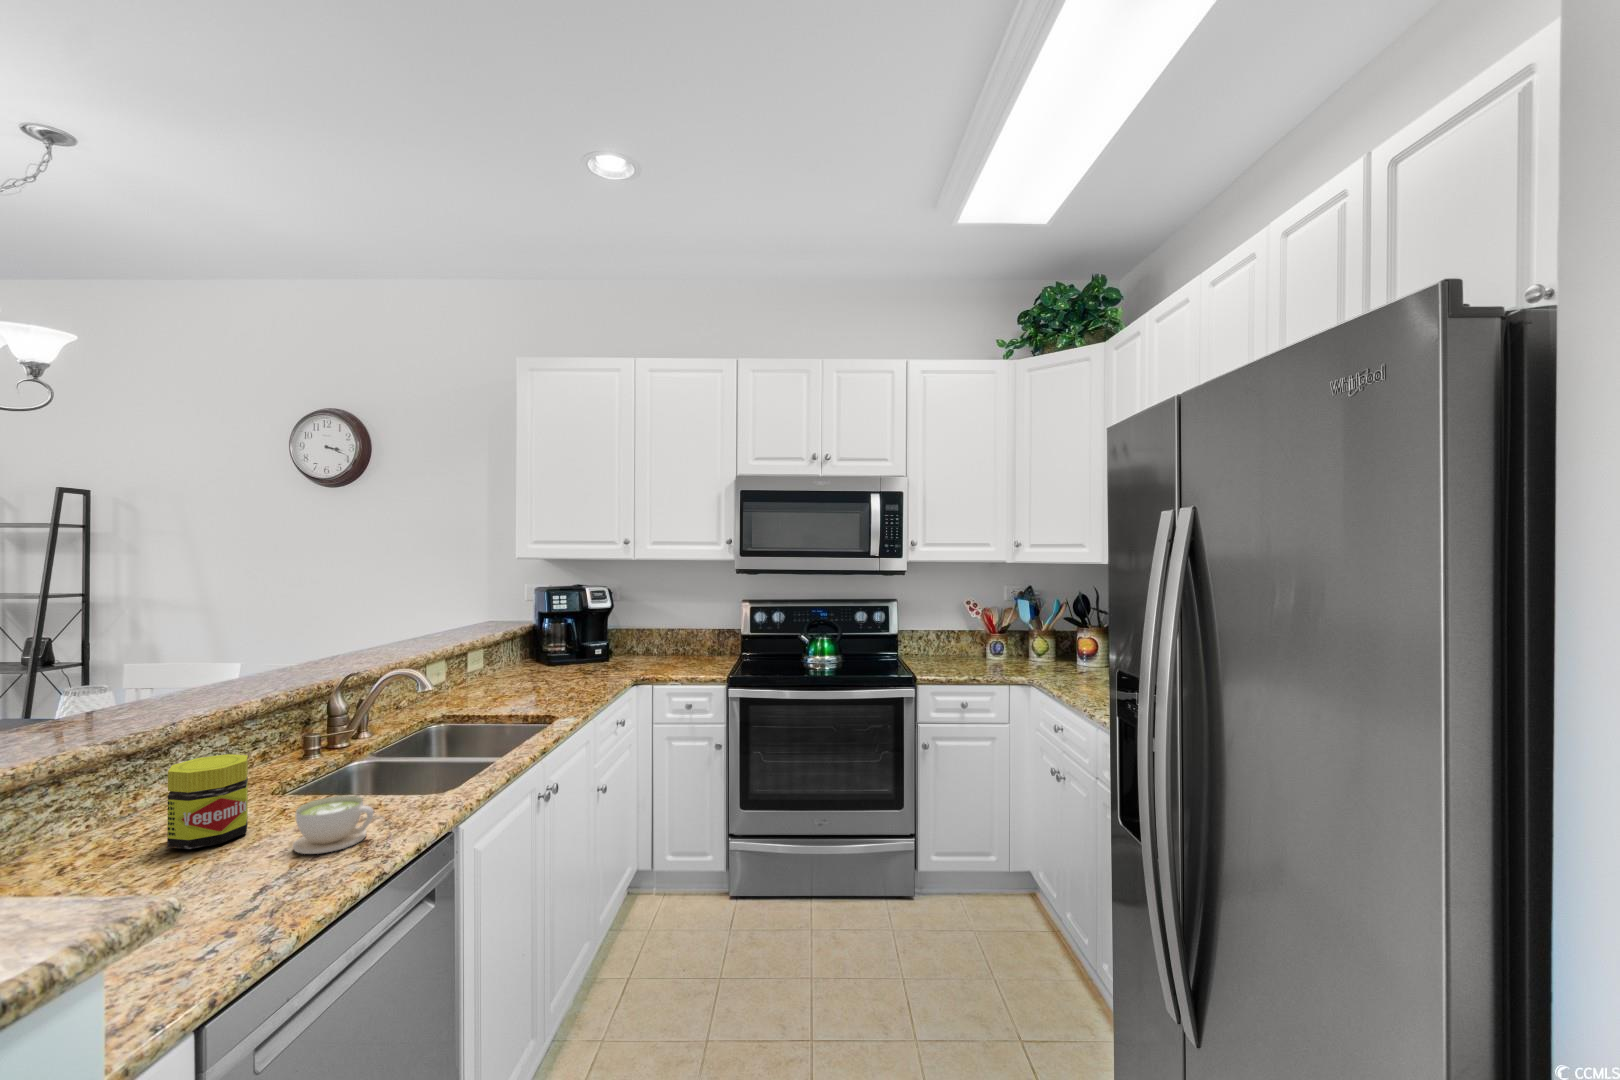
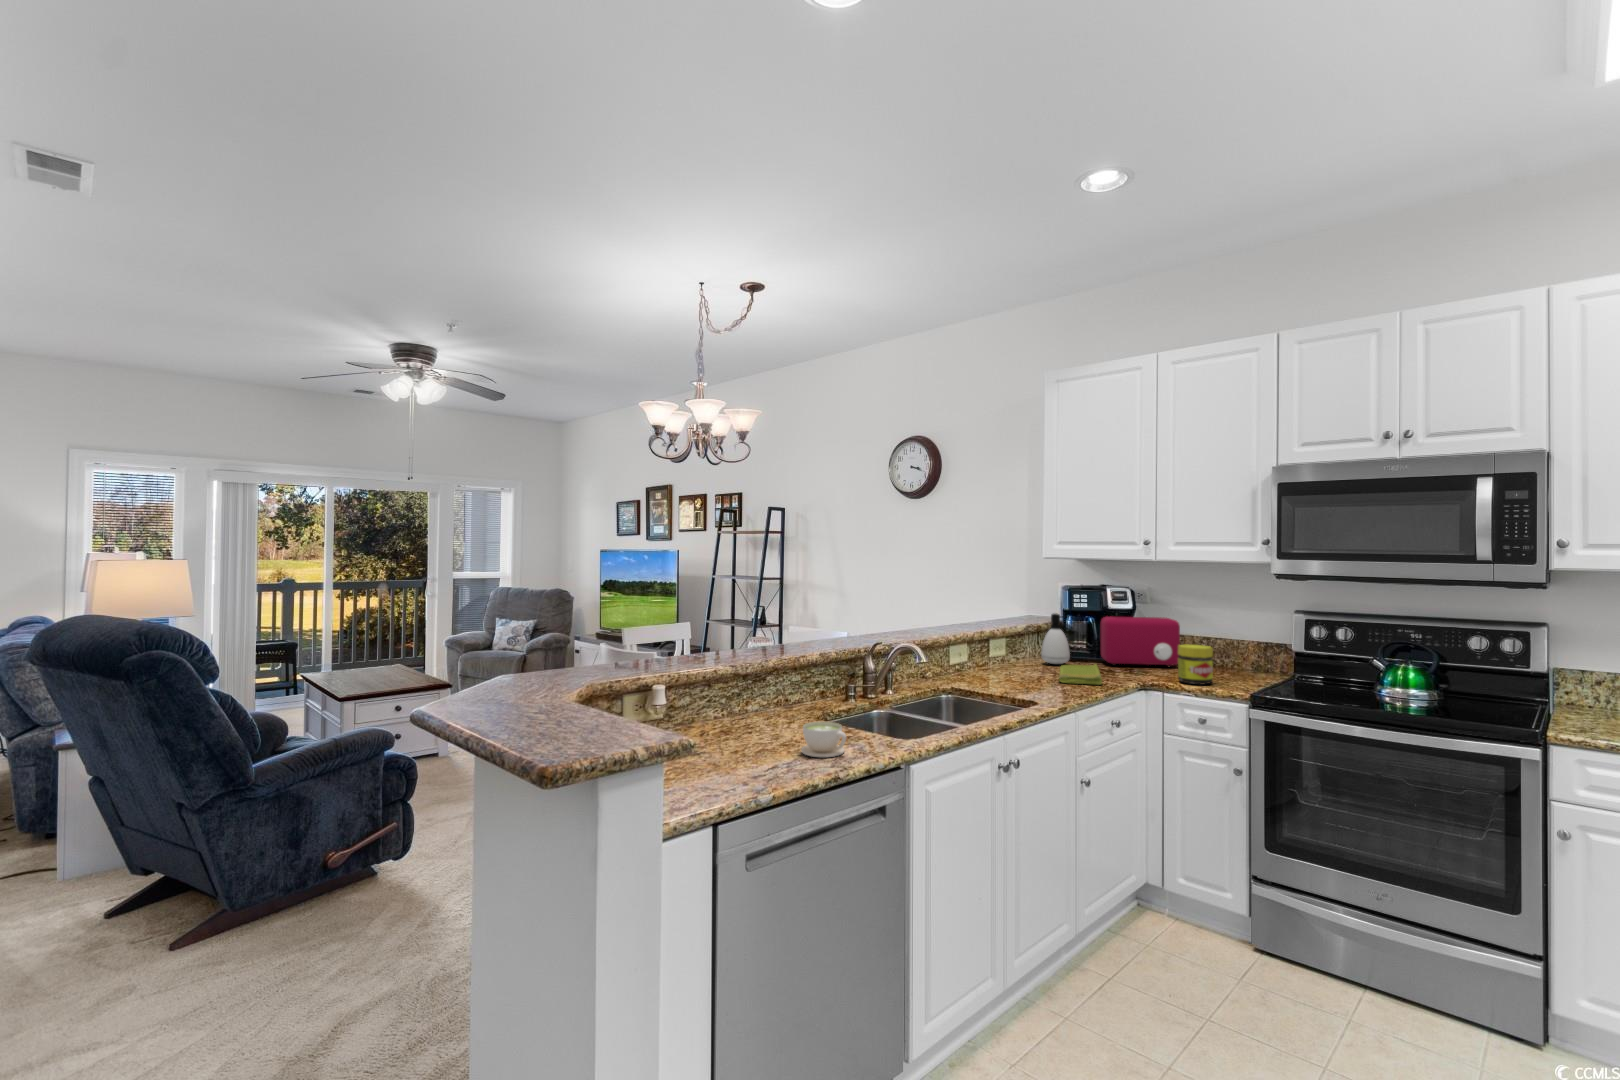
toaster: none [580,614,653,665] -> present [1101,617,1180,667]
soap dispenser: none [522,618,553,671] -> present [1041,614,1070,664]
dish towel: none [547,665,602,690] -> present [1059,664,1102,685]
jar: present [167,754,248,849] -> present [1178,645,1213,685]

